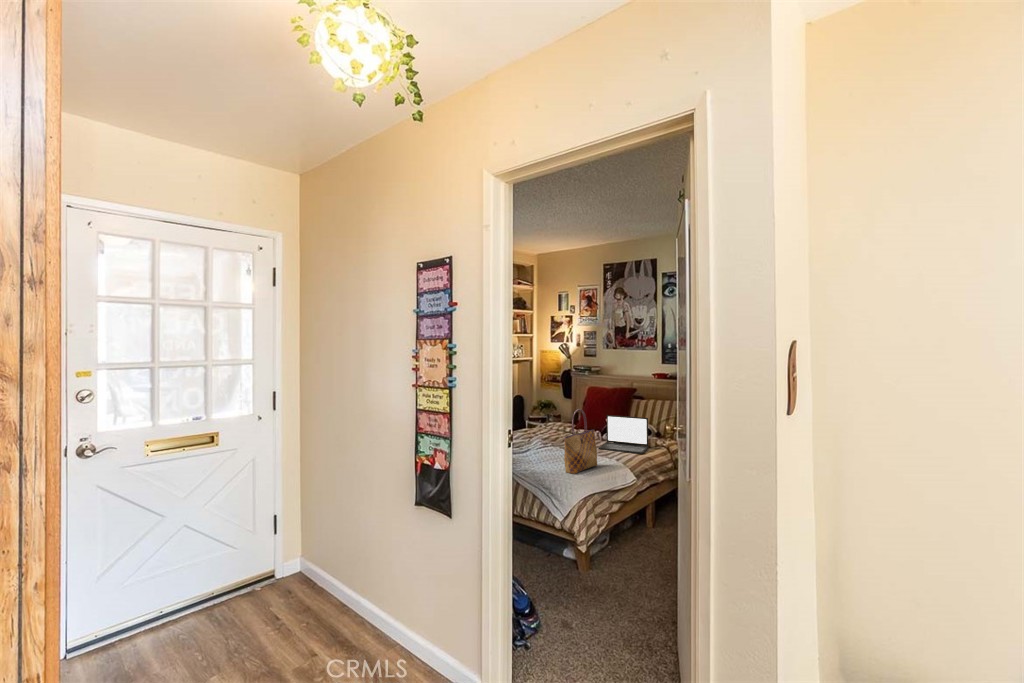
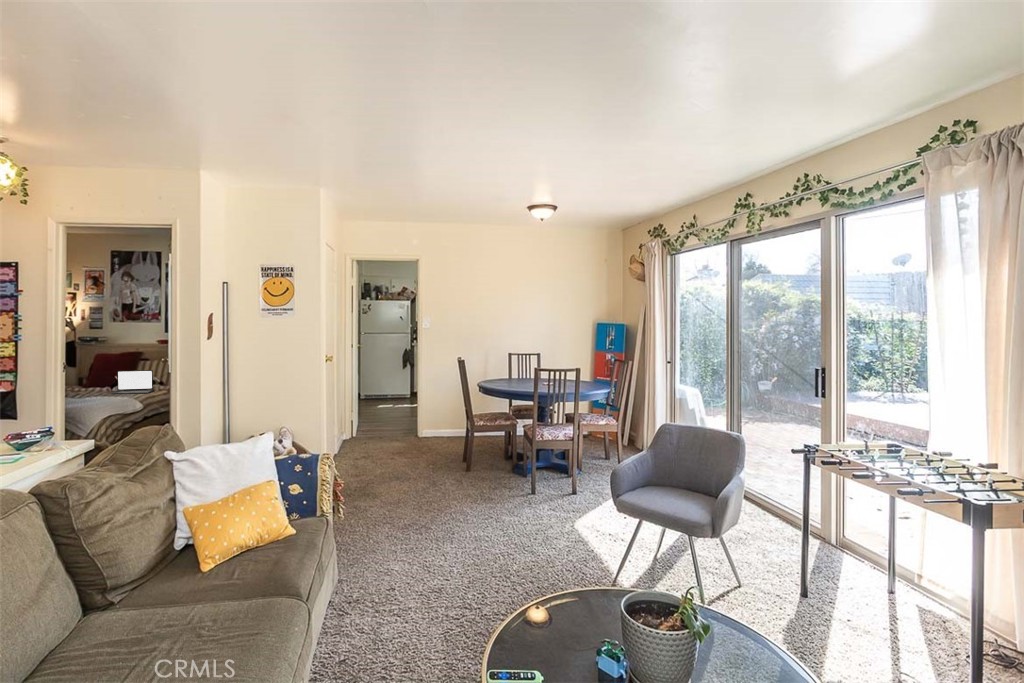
tote bag: present [564,409,597,474] -> none [86,362,112,404]

